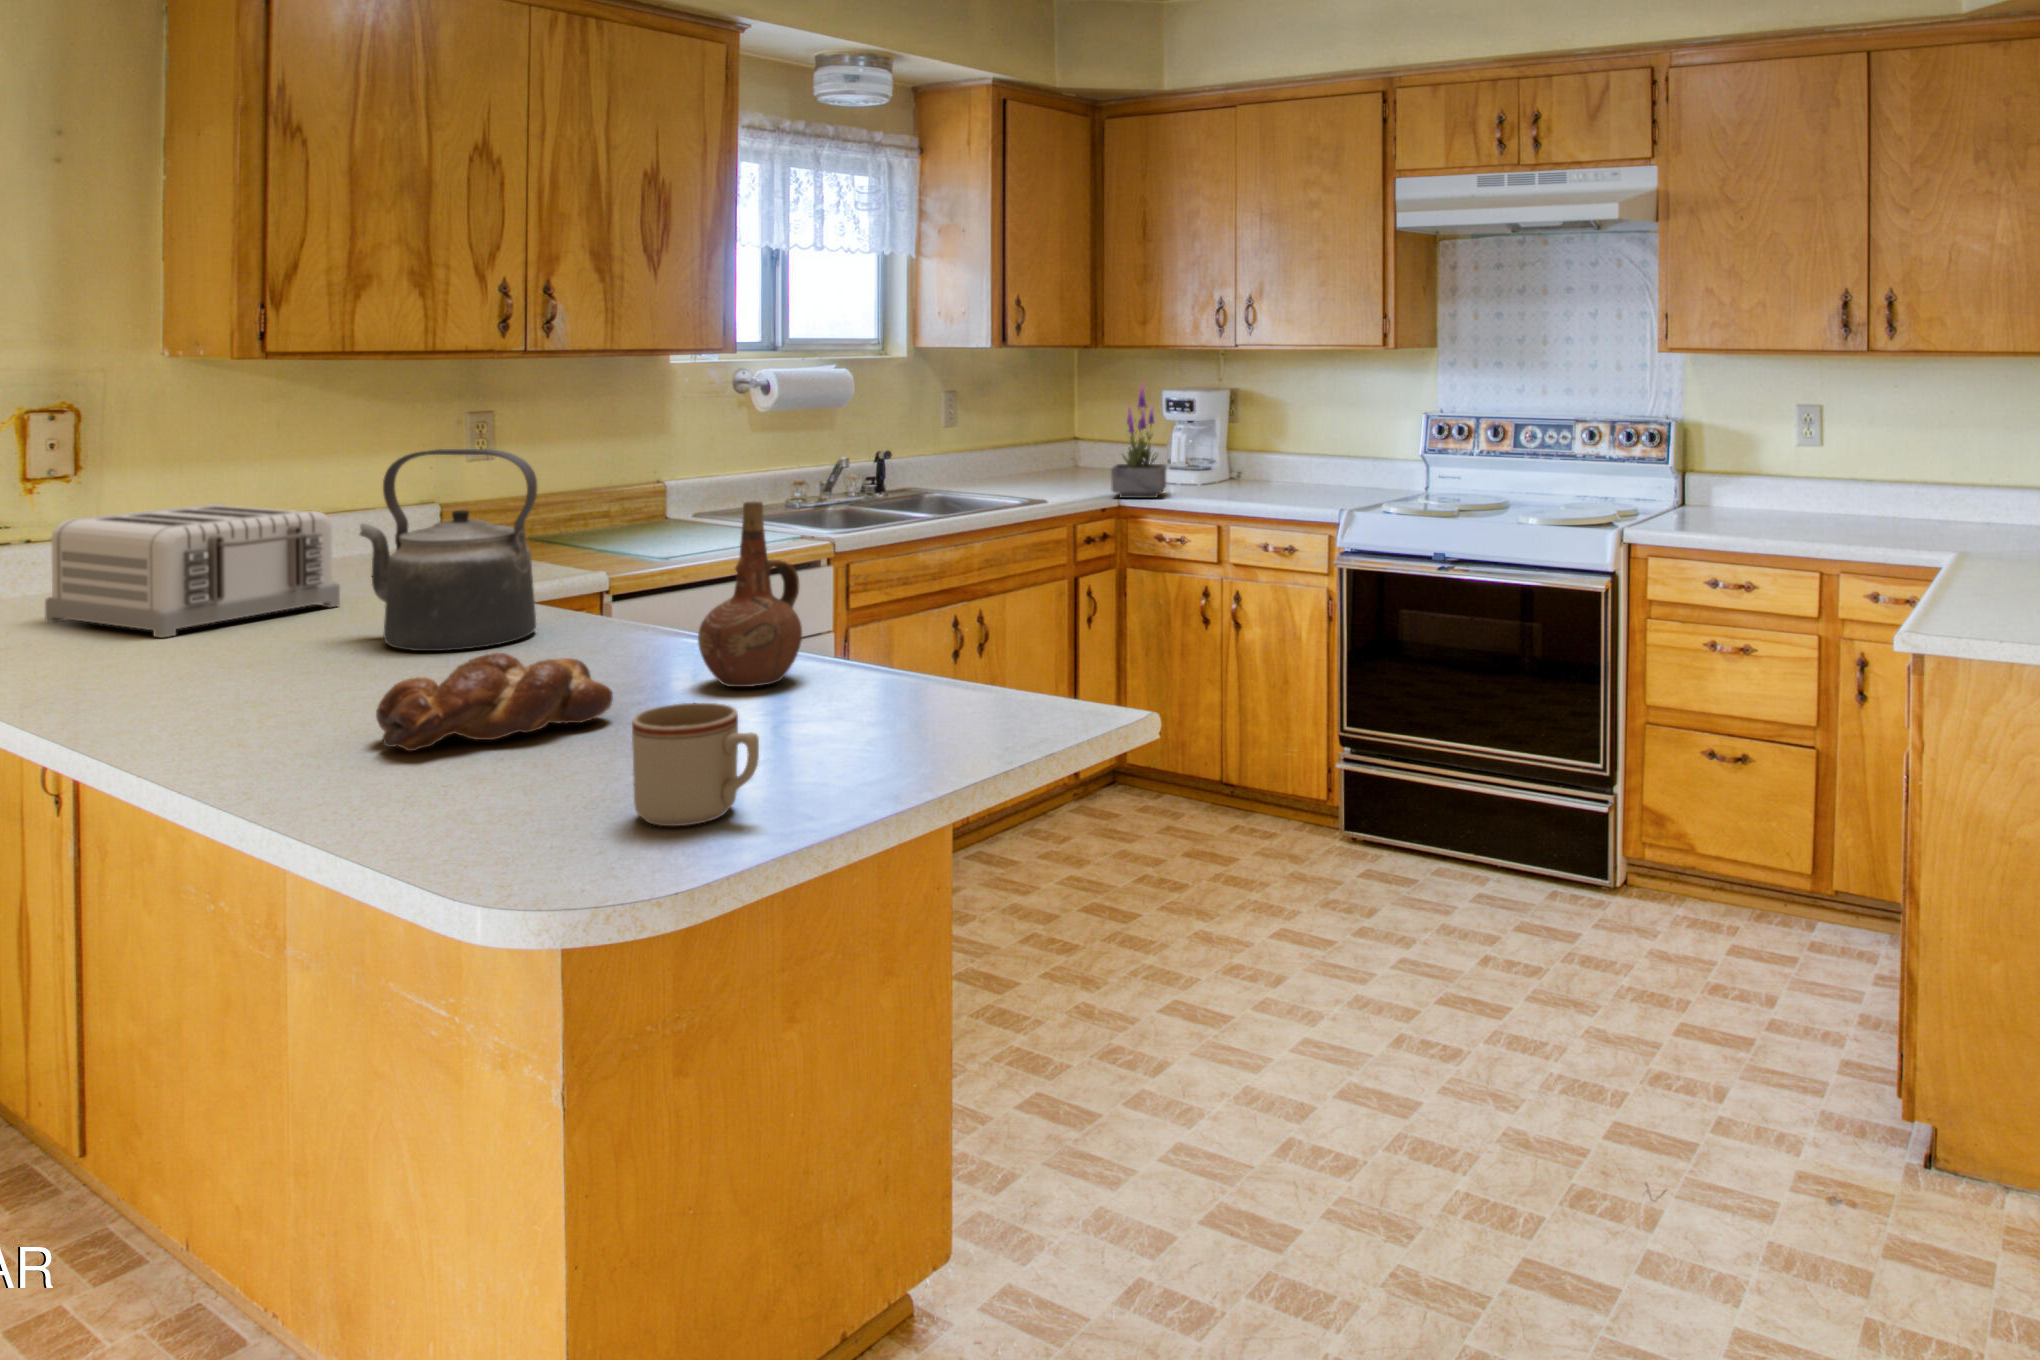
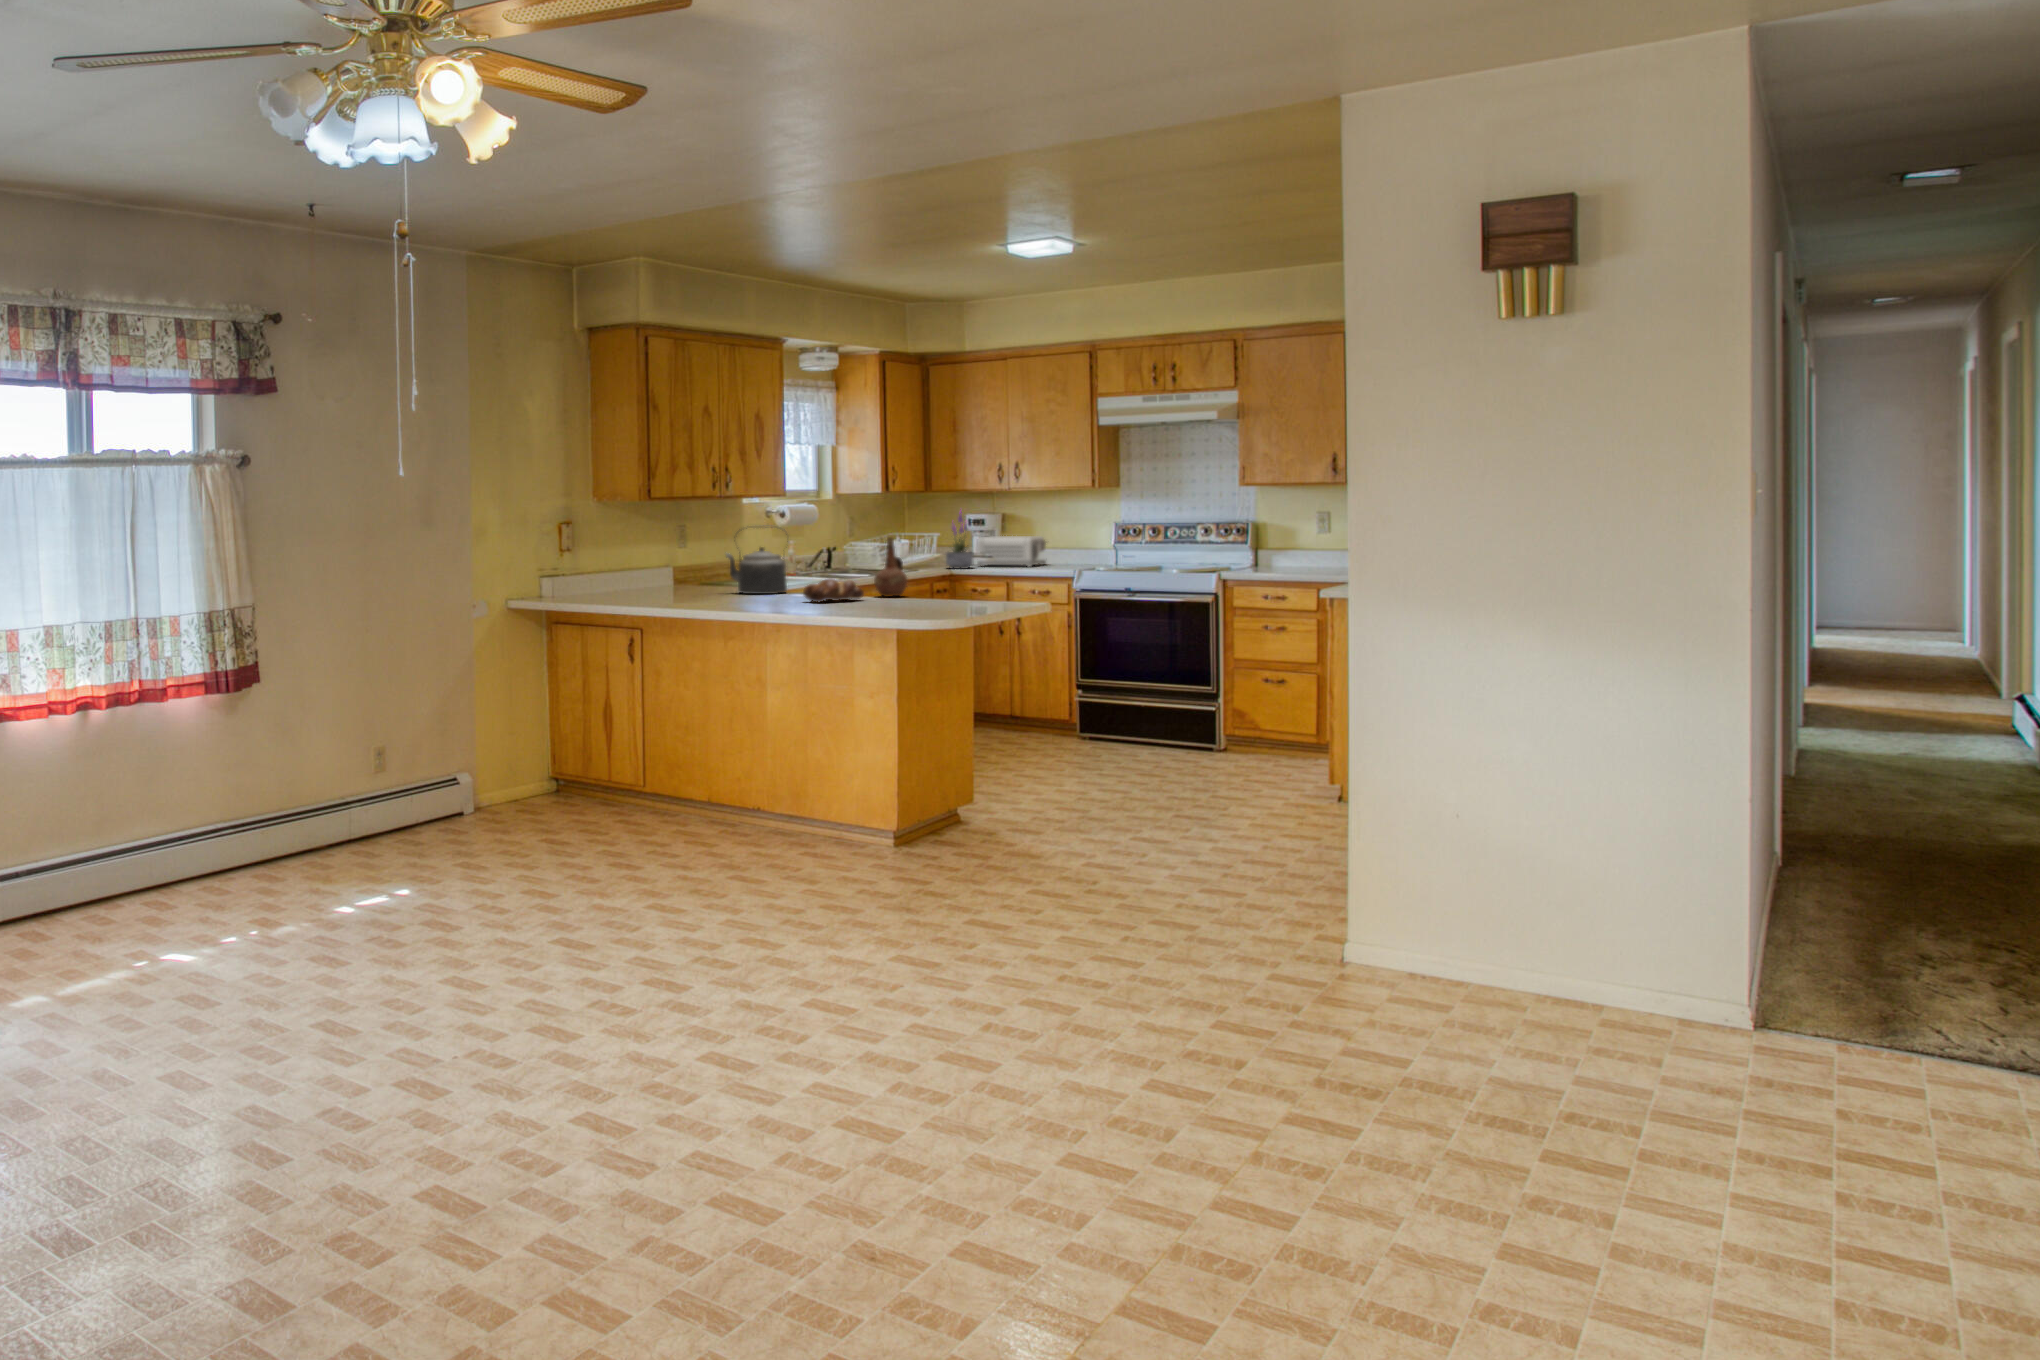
toaster: present [45,504,340,638] -> present [977,536,1046,567]
mug: present [632,703,759,826] -> none [909,579,945,607]

